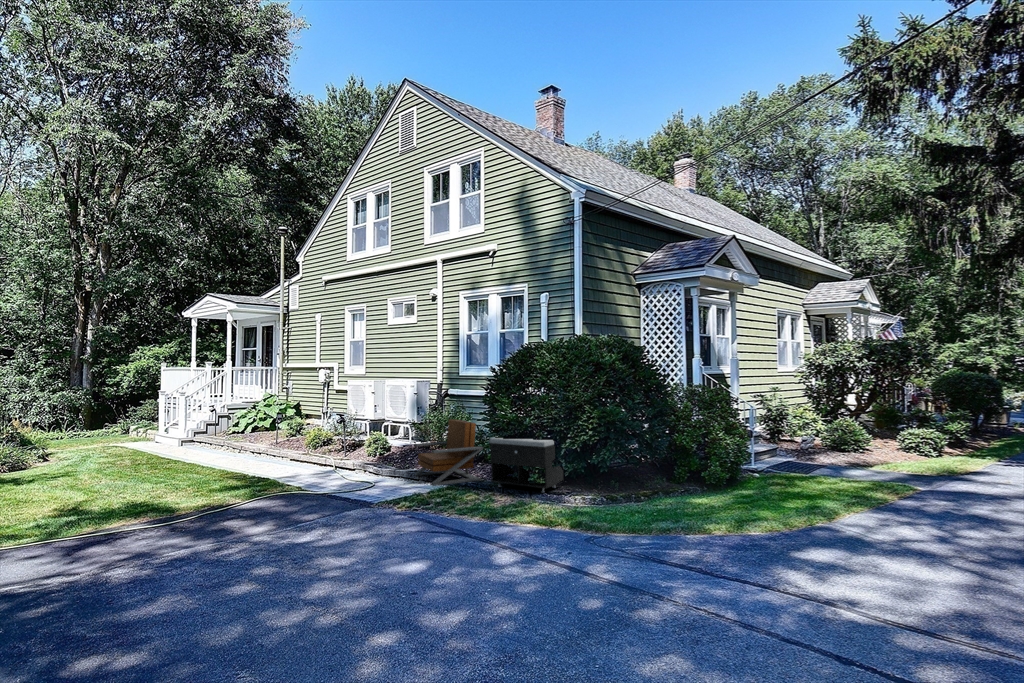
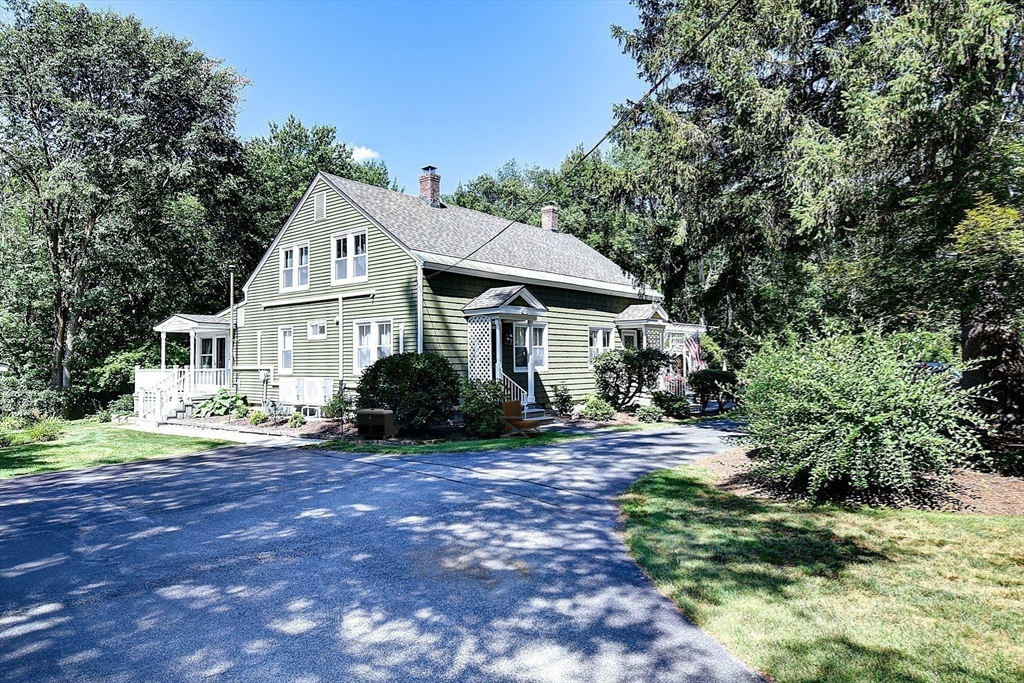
lounge chair: present [415,419,483,486] -> present [499,400,542,438]

